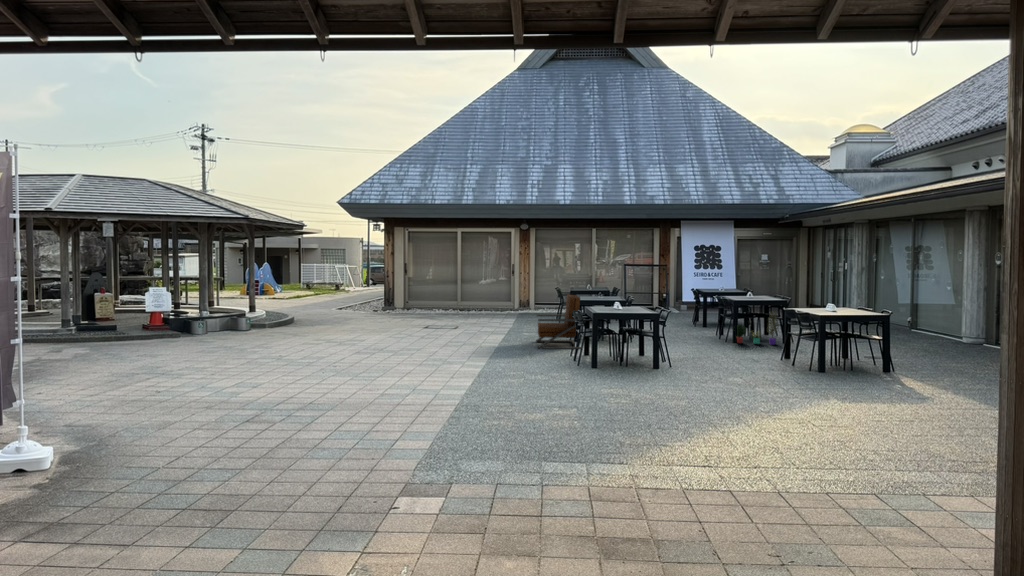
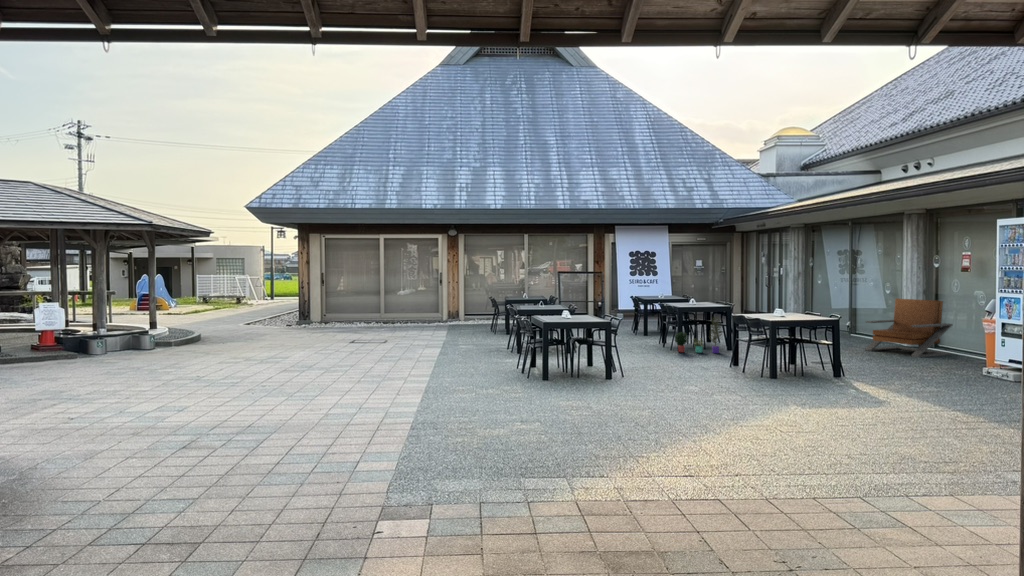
lounge chair: present [536,295,582,349] -> present [865,299,953,357]

